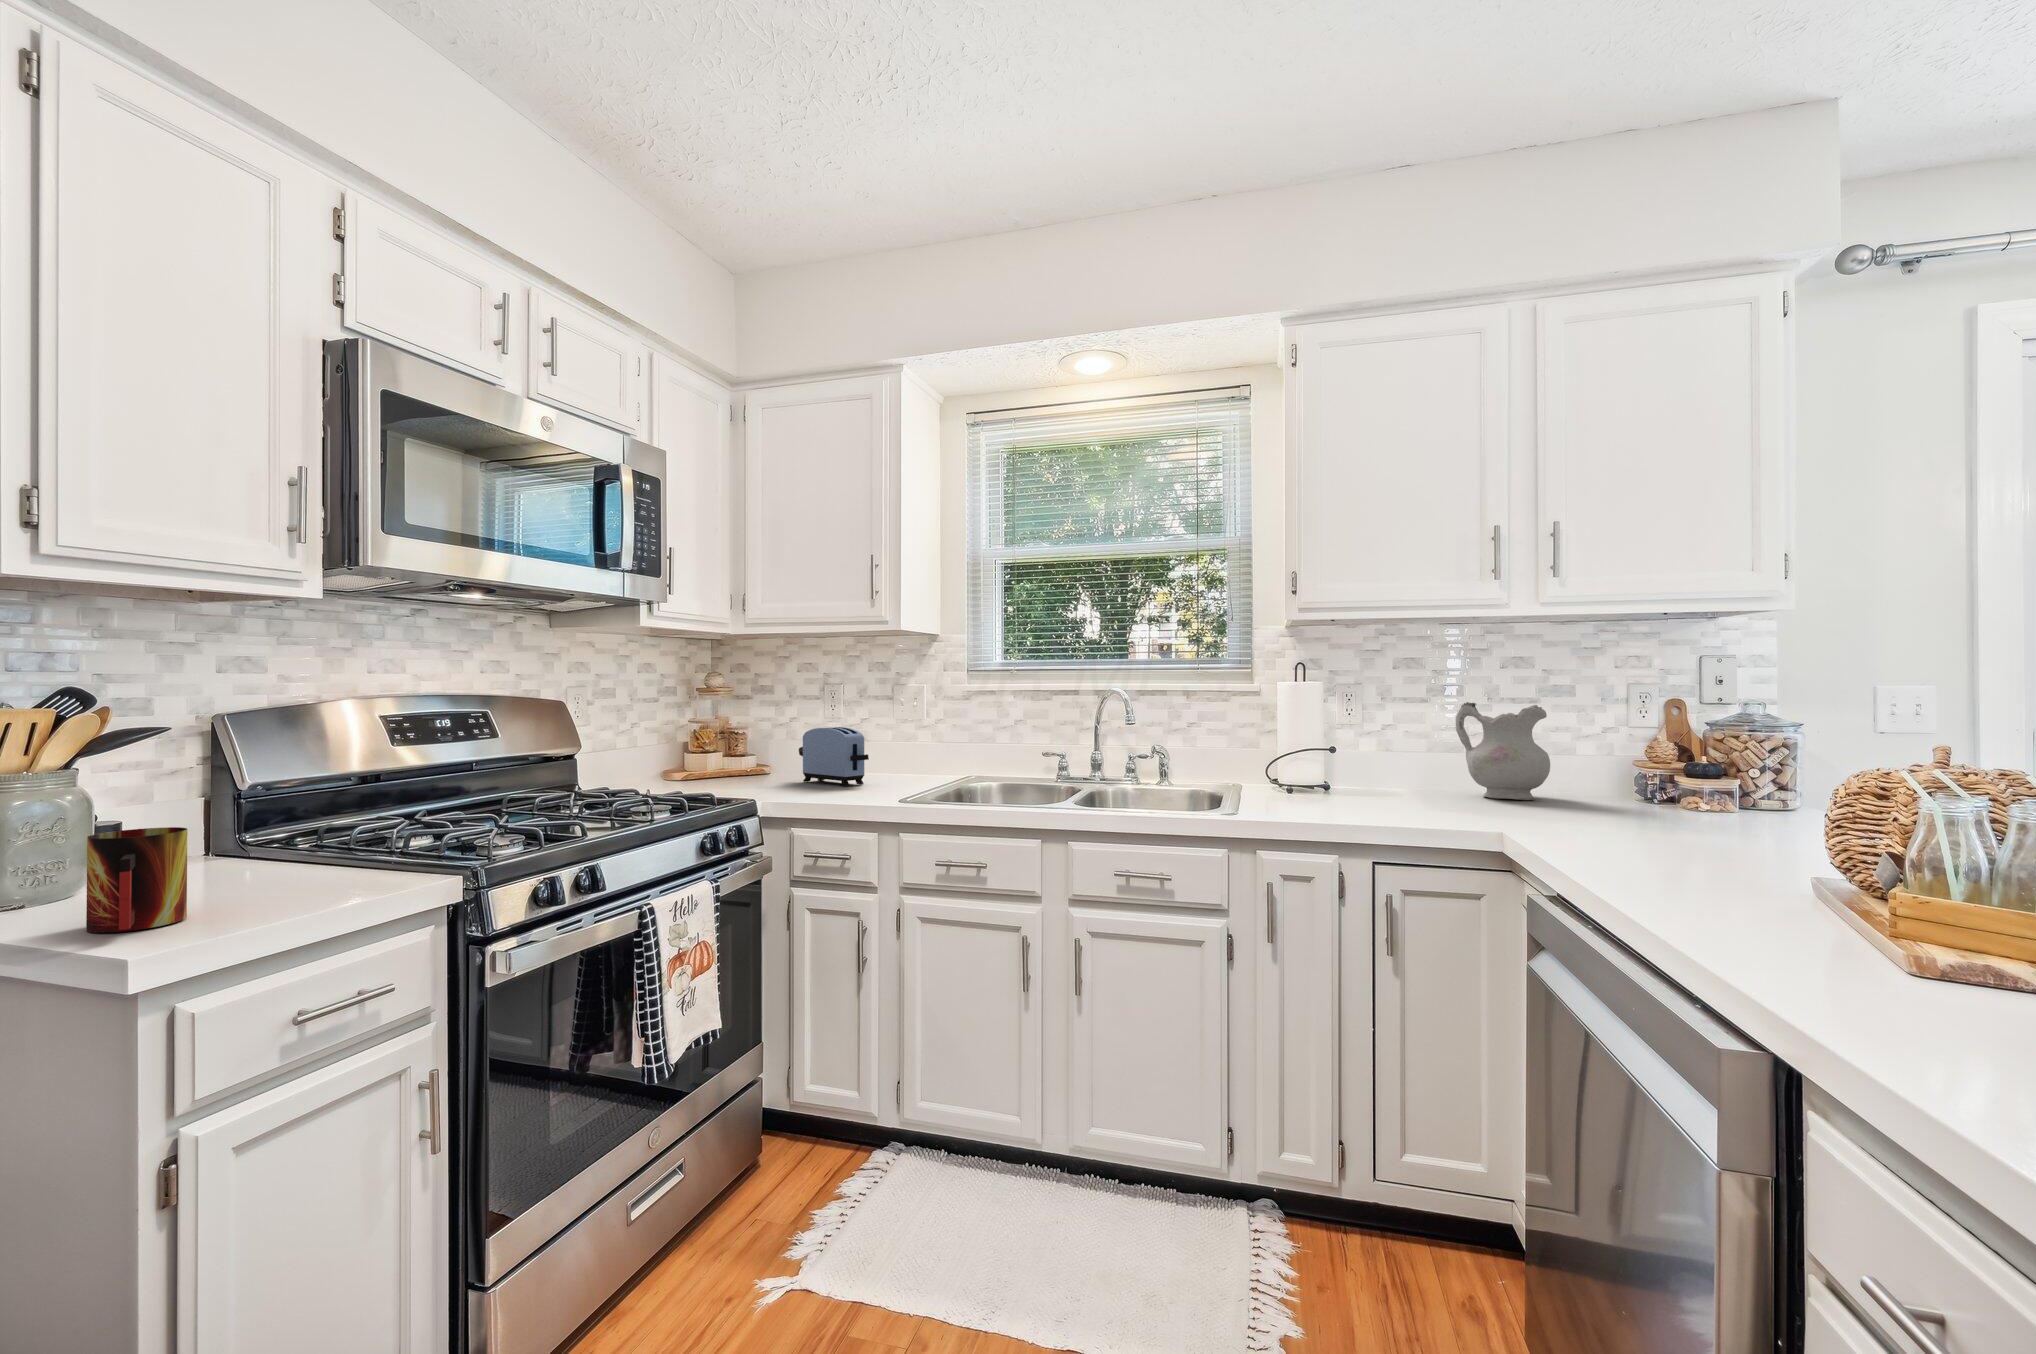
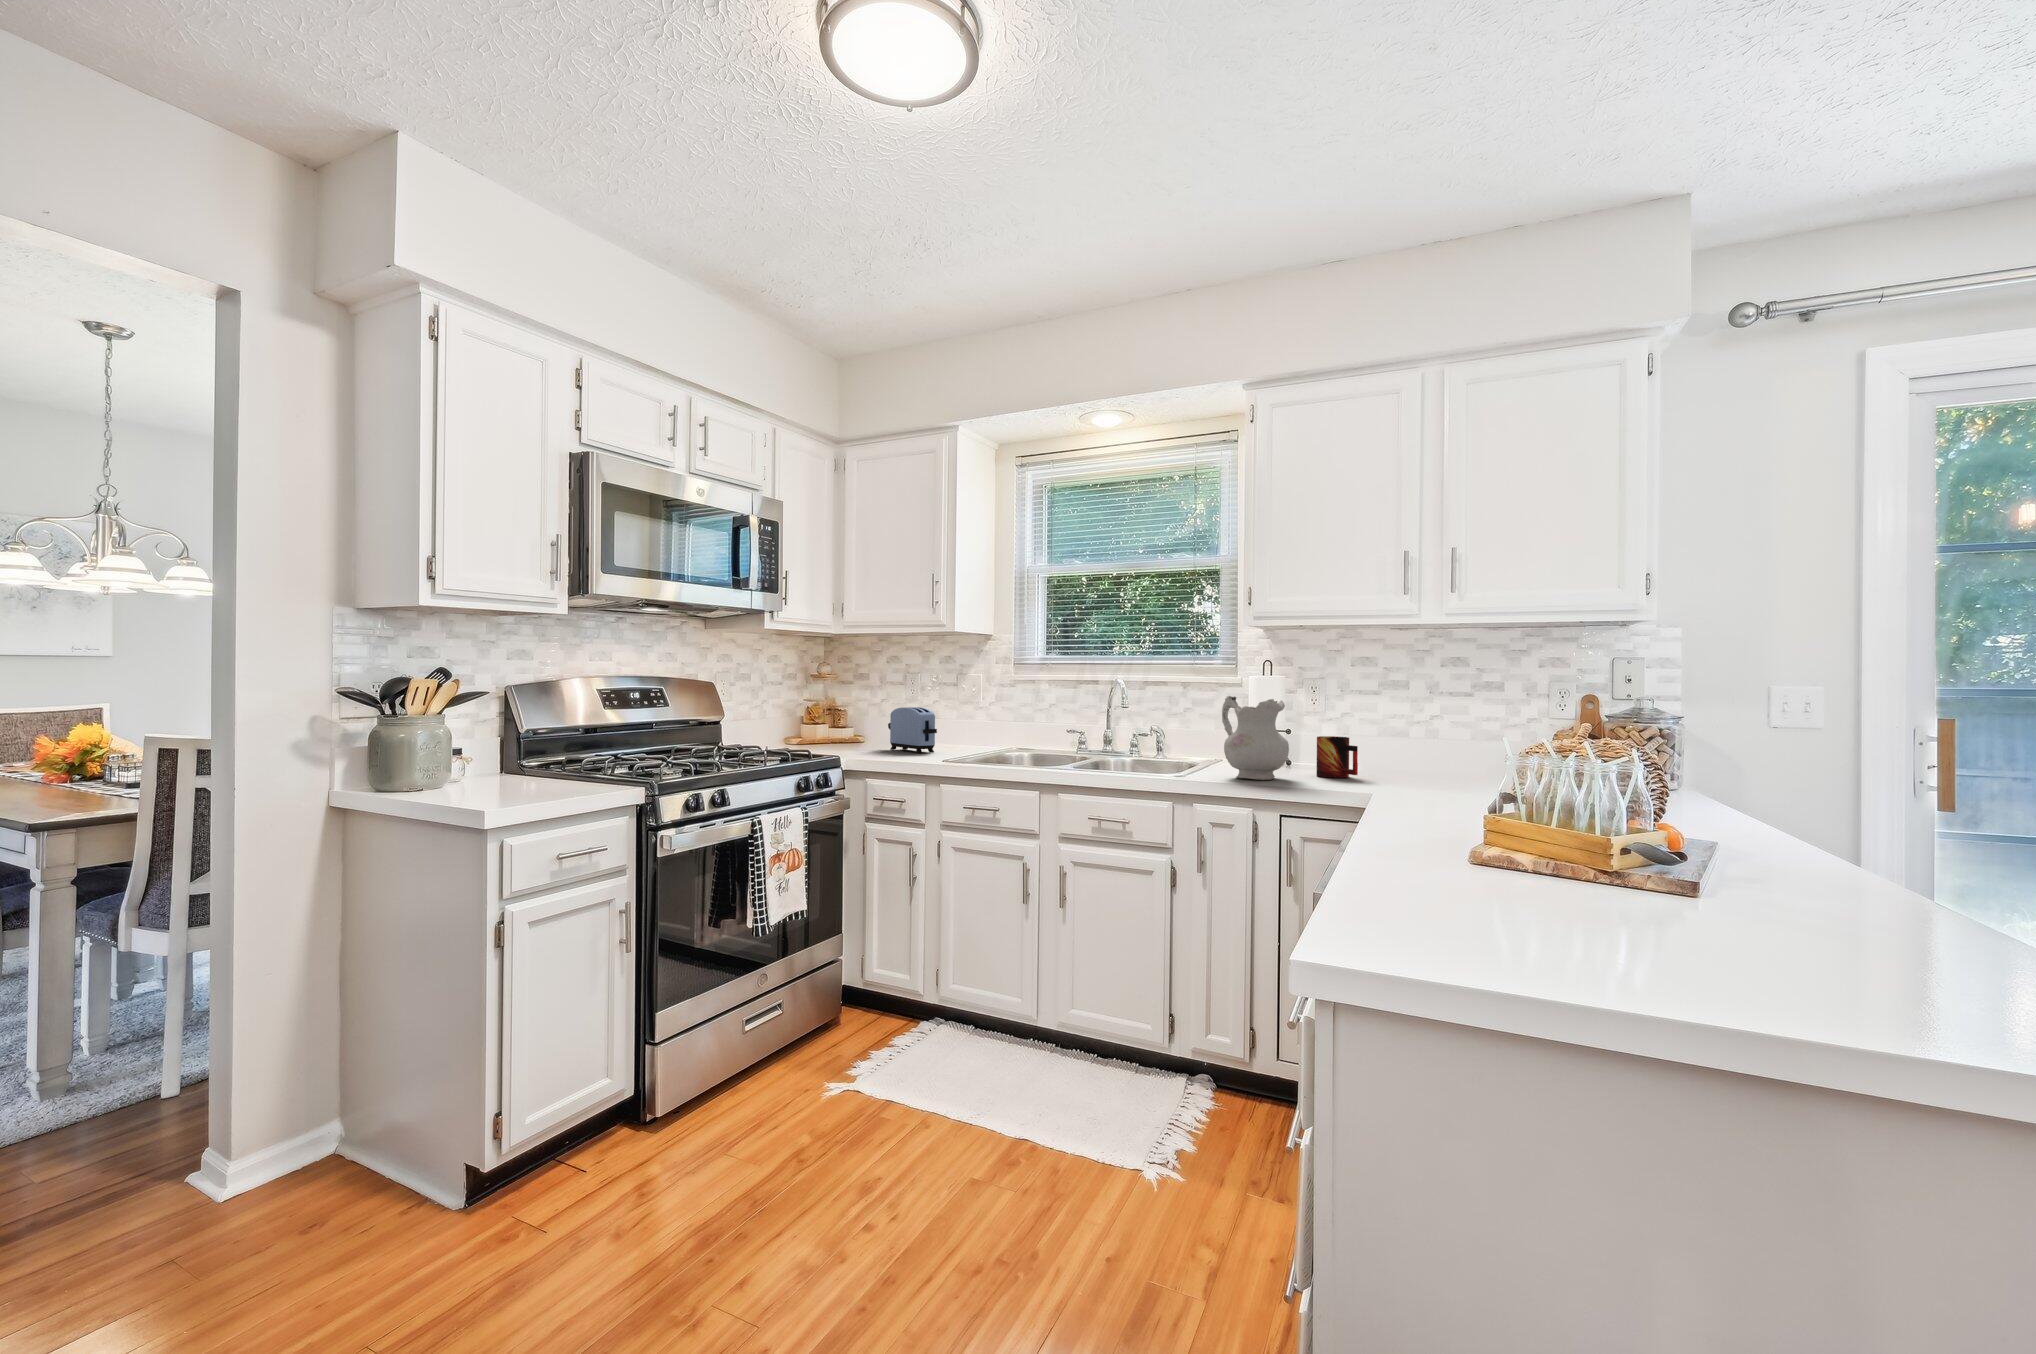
ceramic pitcher: present [1456,702,1550,800] -> present [1222,696,1289,780]
mug: present [86,827,187,933] -> present [1316,736,1358,778]

